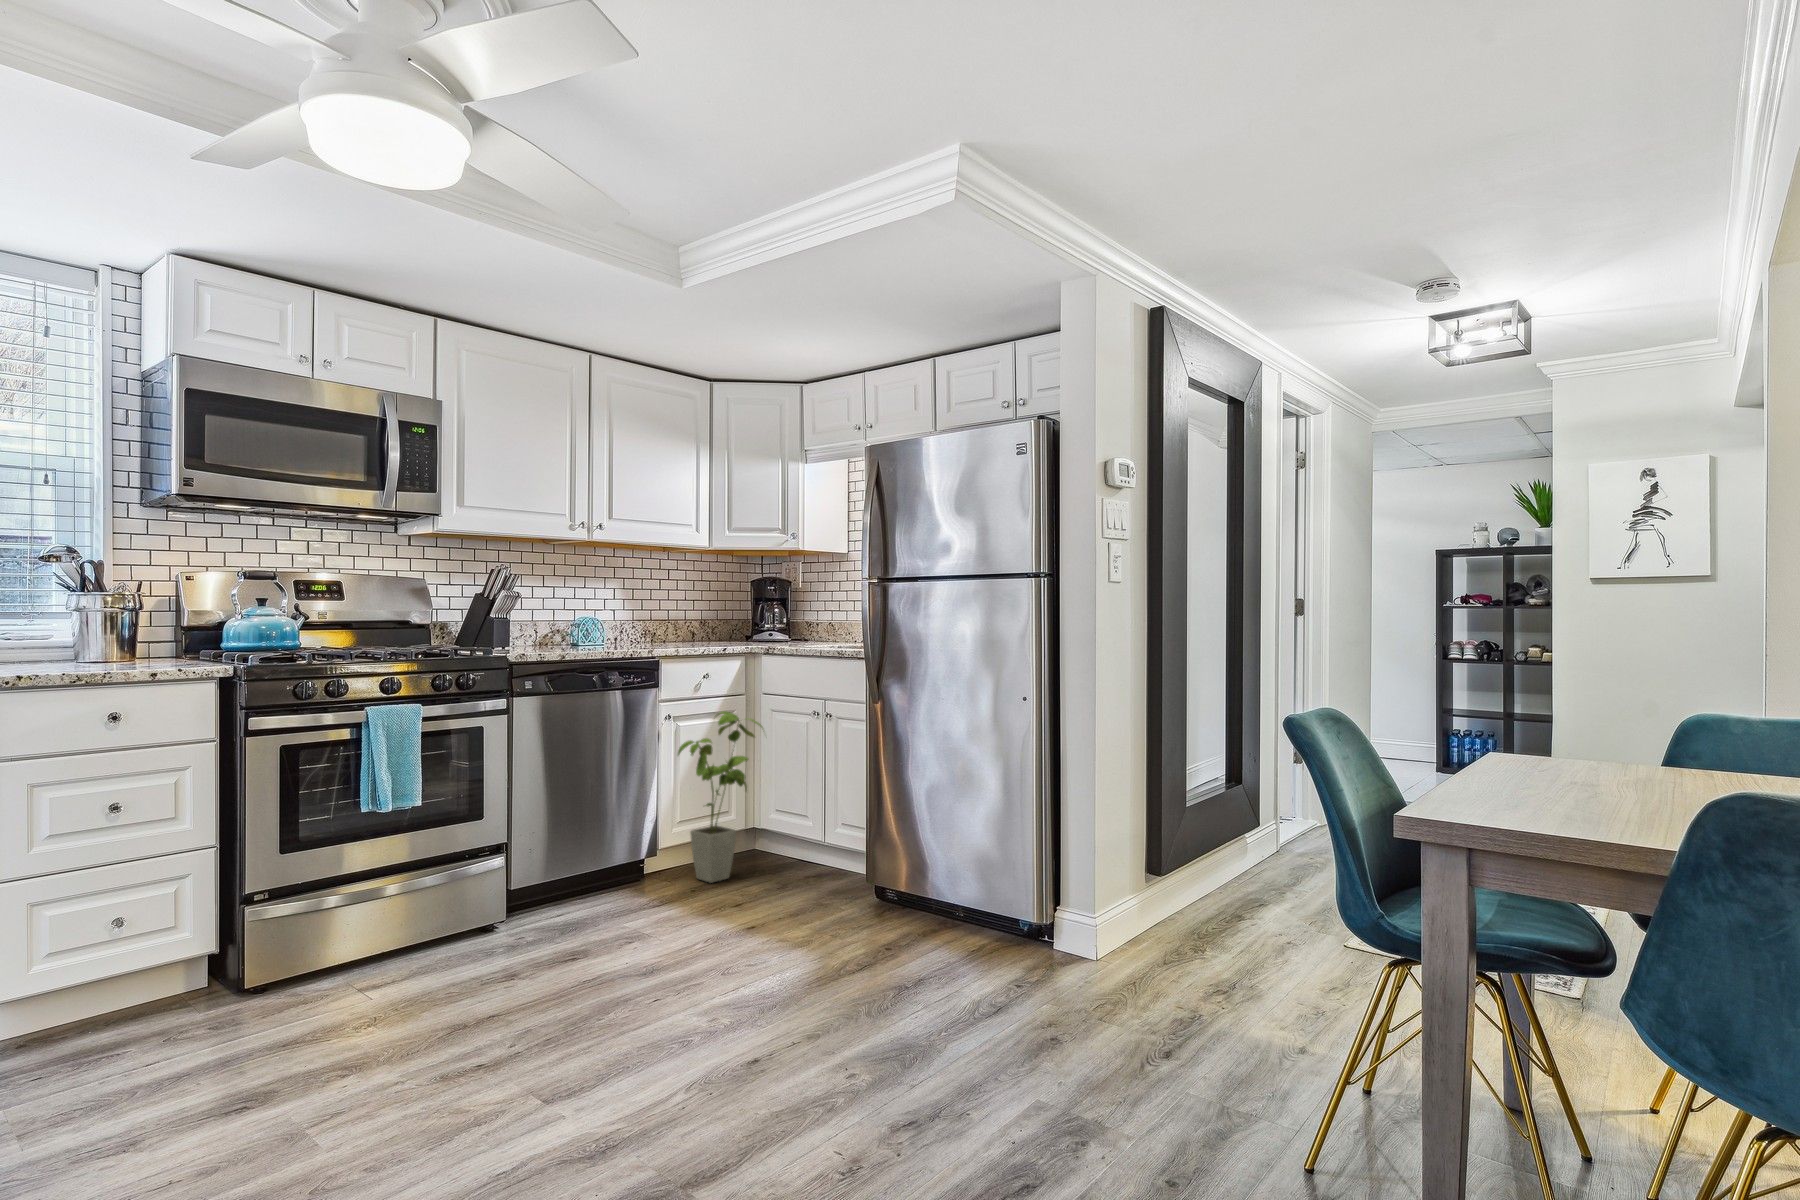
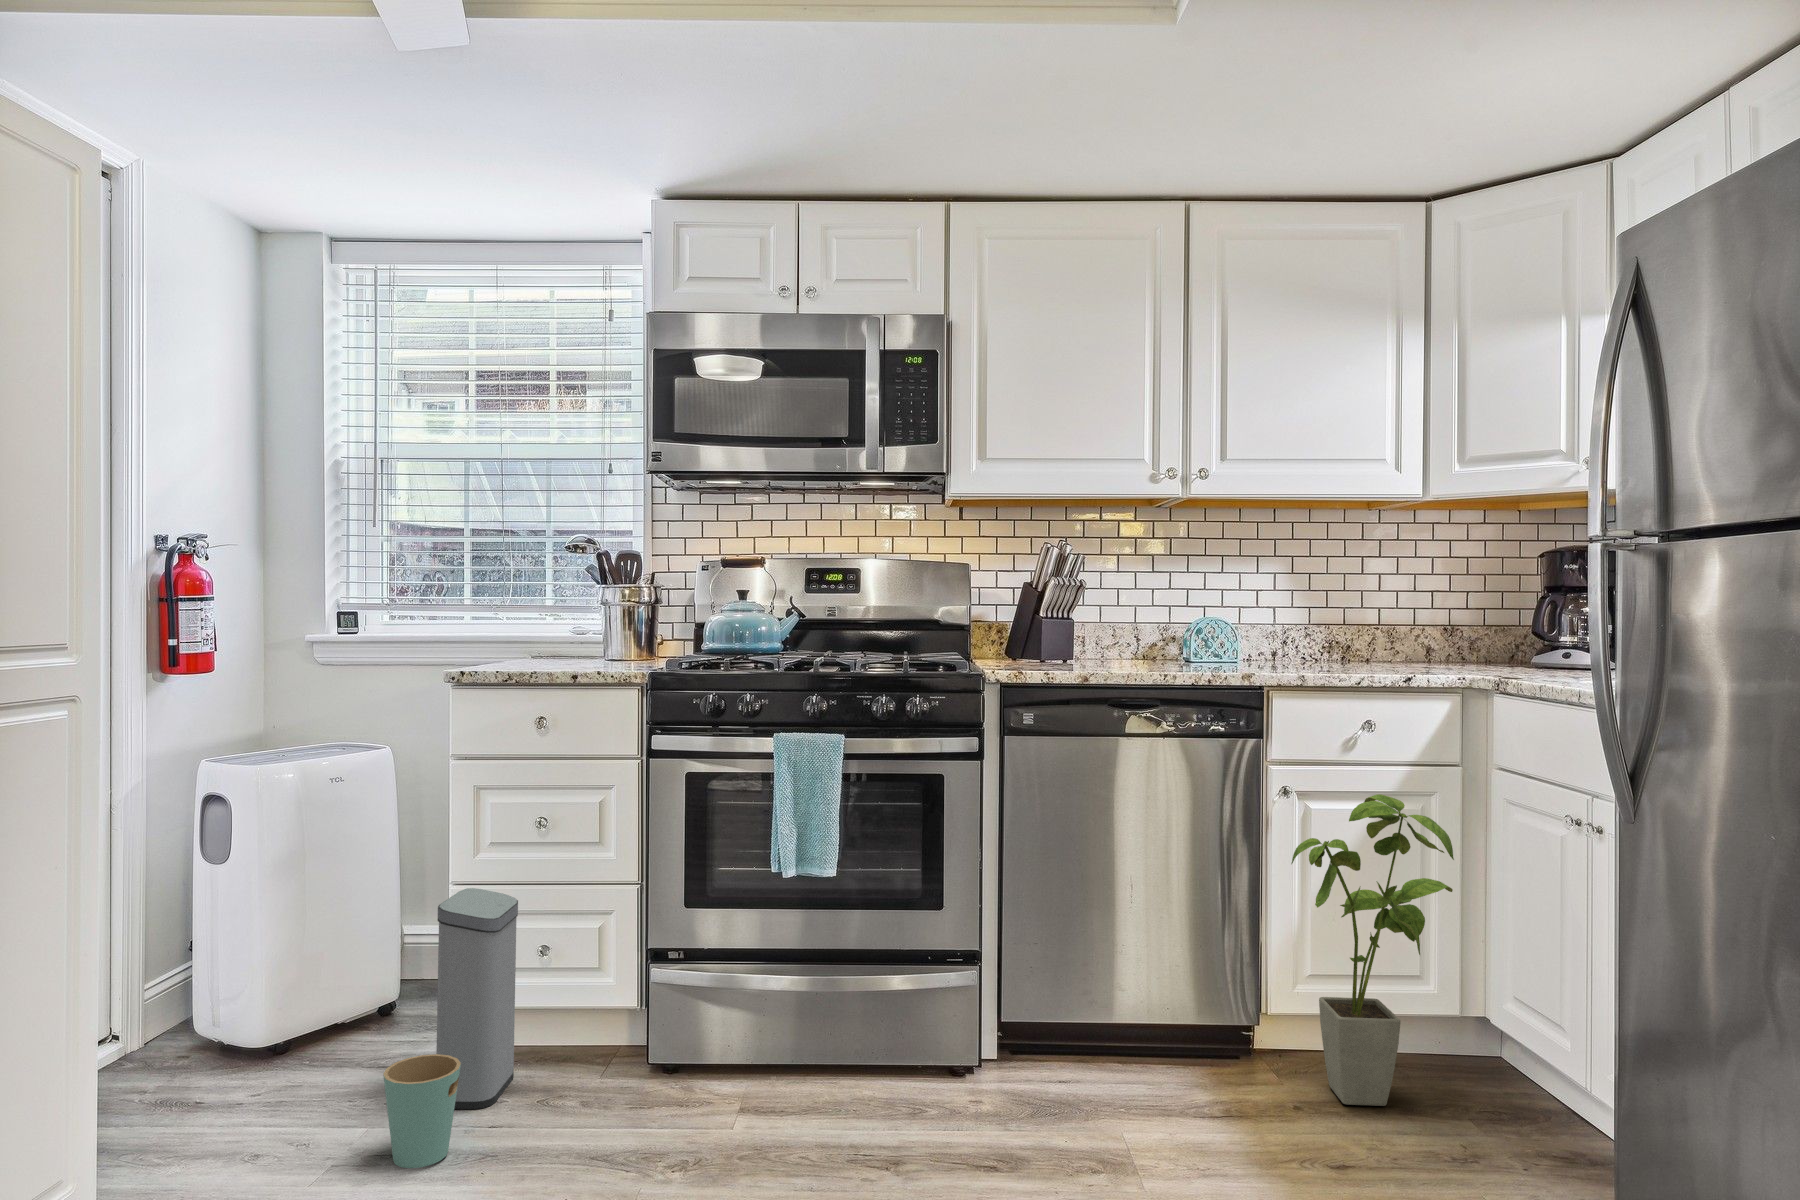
trash can: none [65,870,180,1090] -> present [383,888,518,1168]

